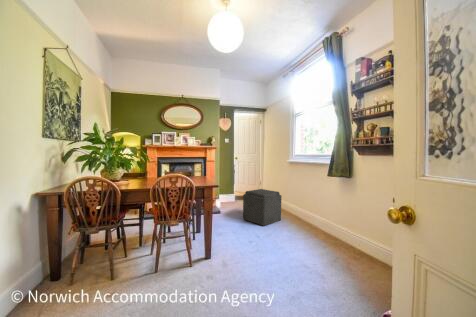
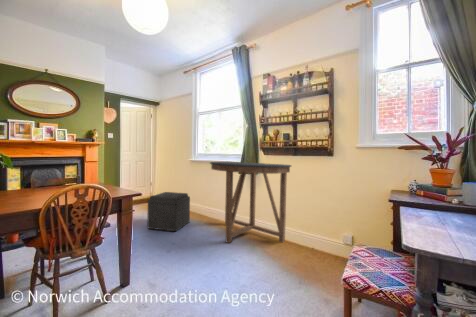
console table: none [295,162,392,264] -> present [210,162,291,243]

